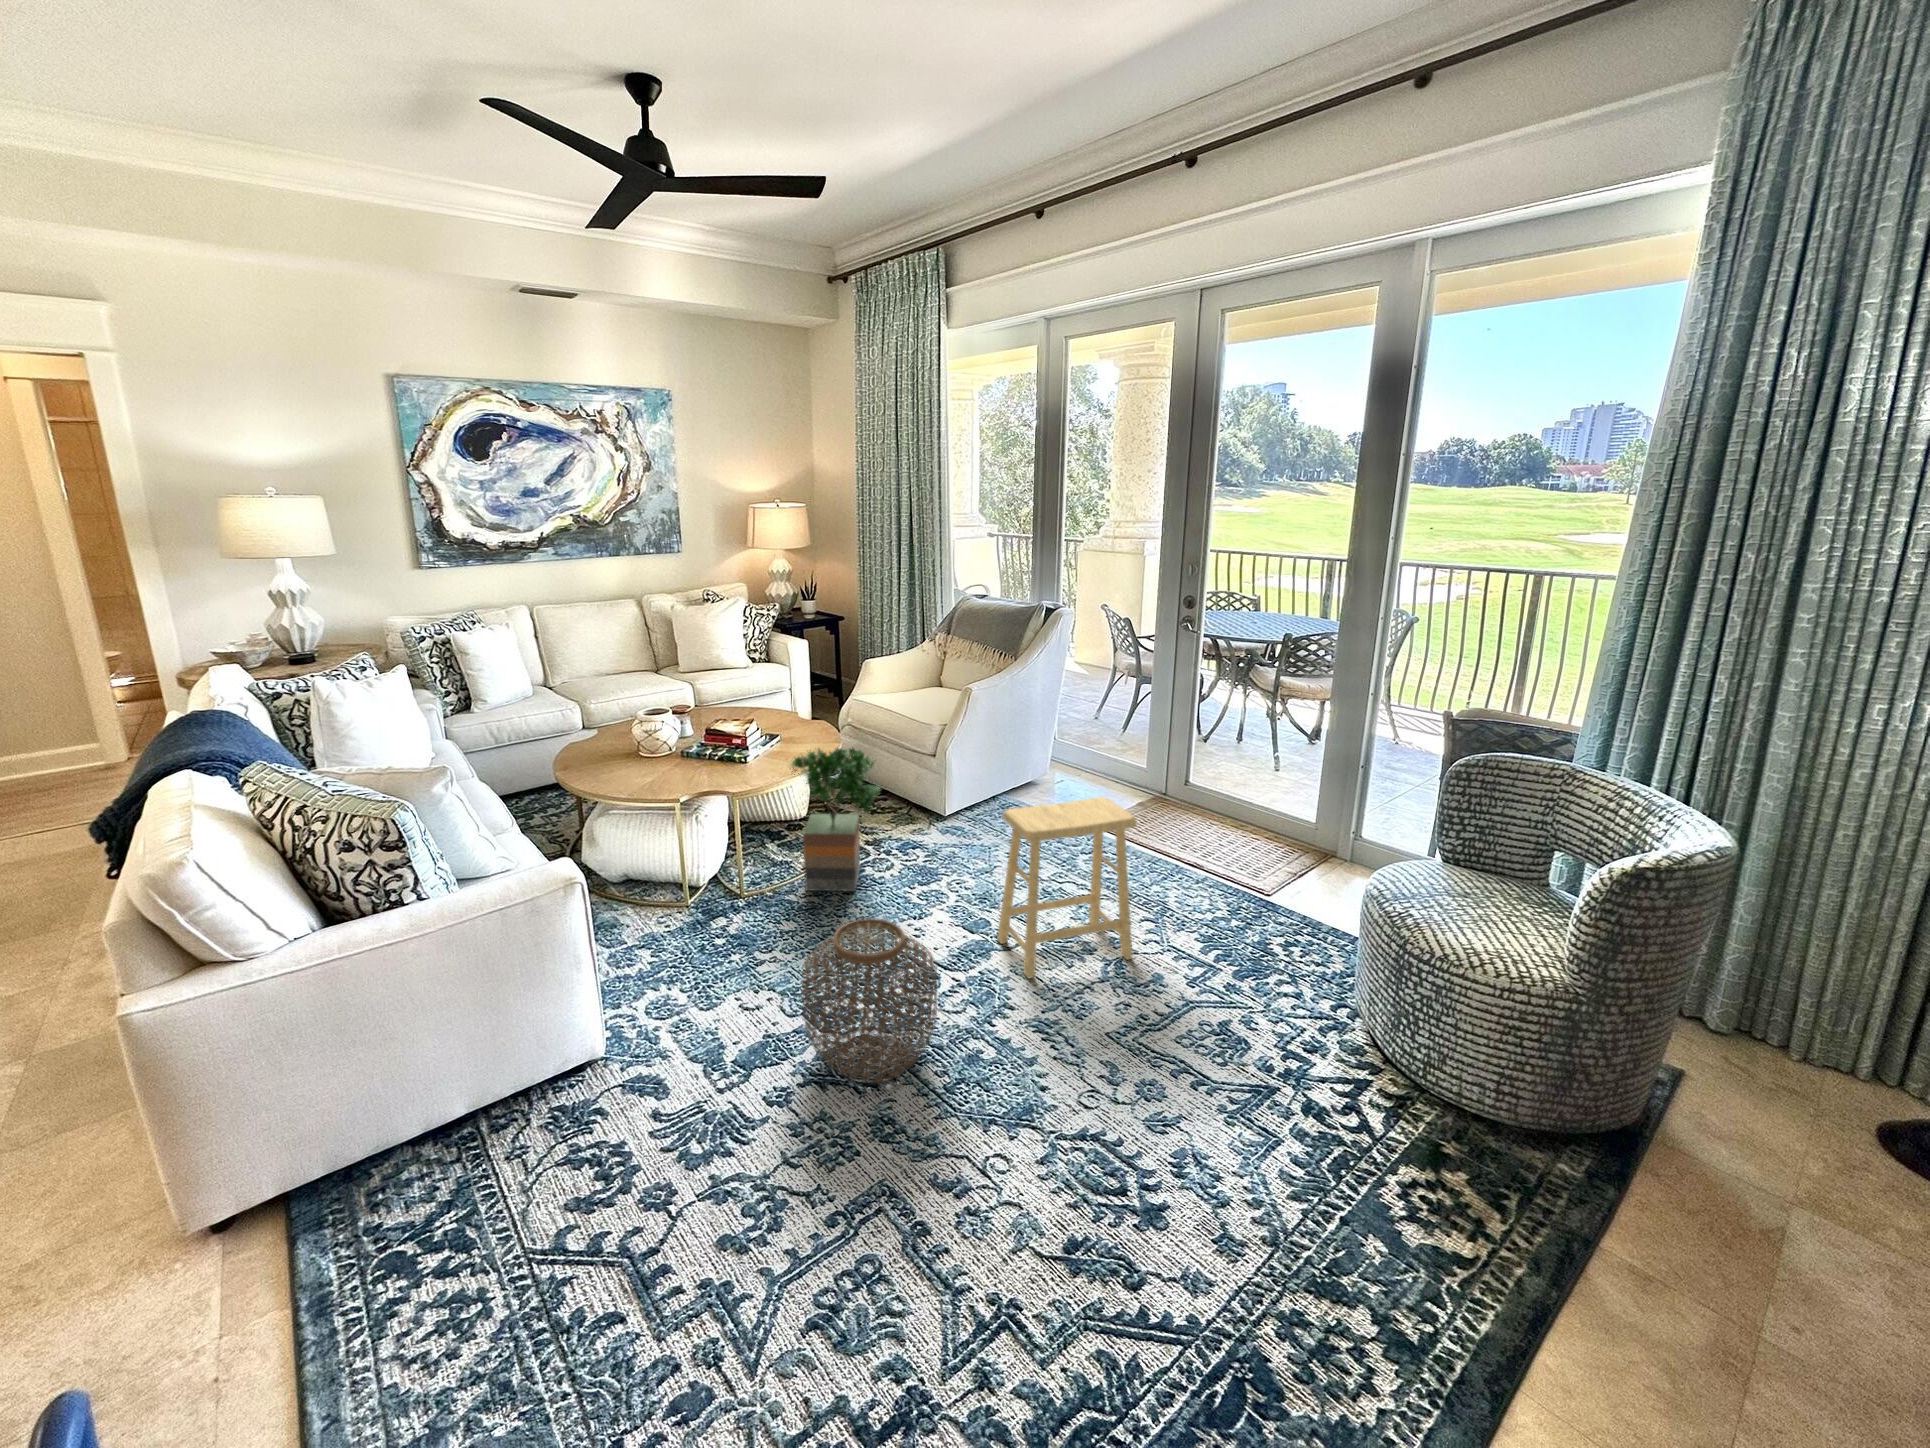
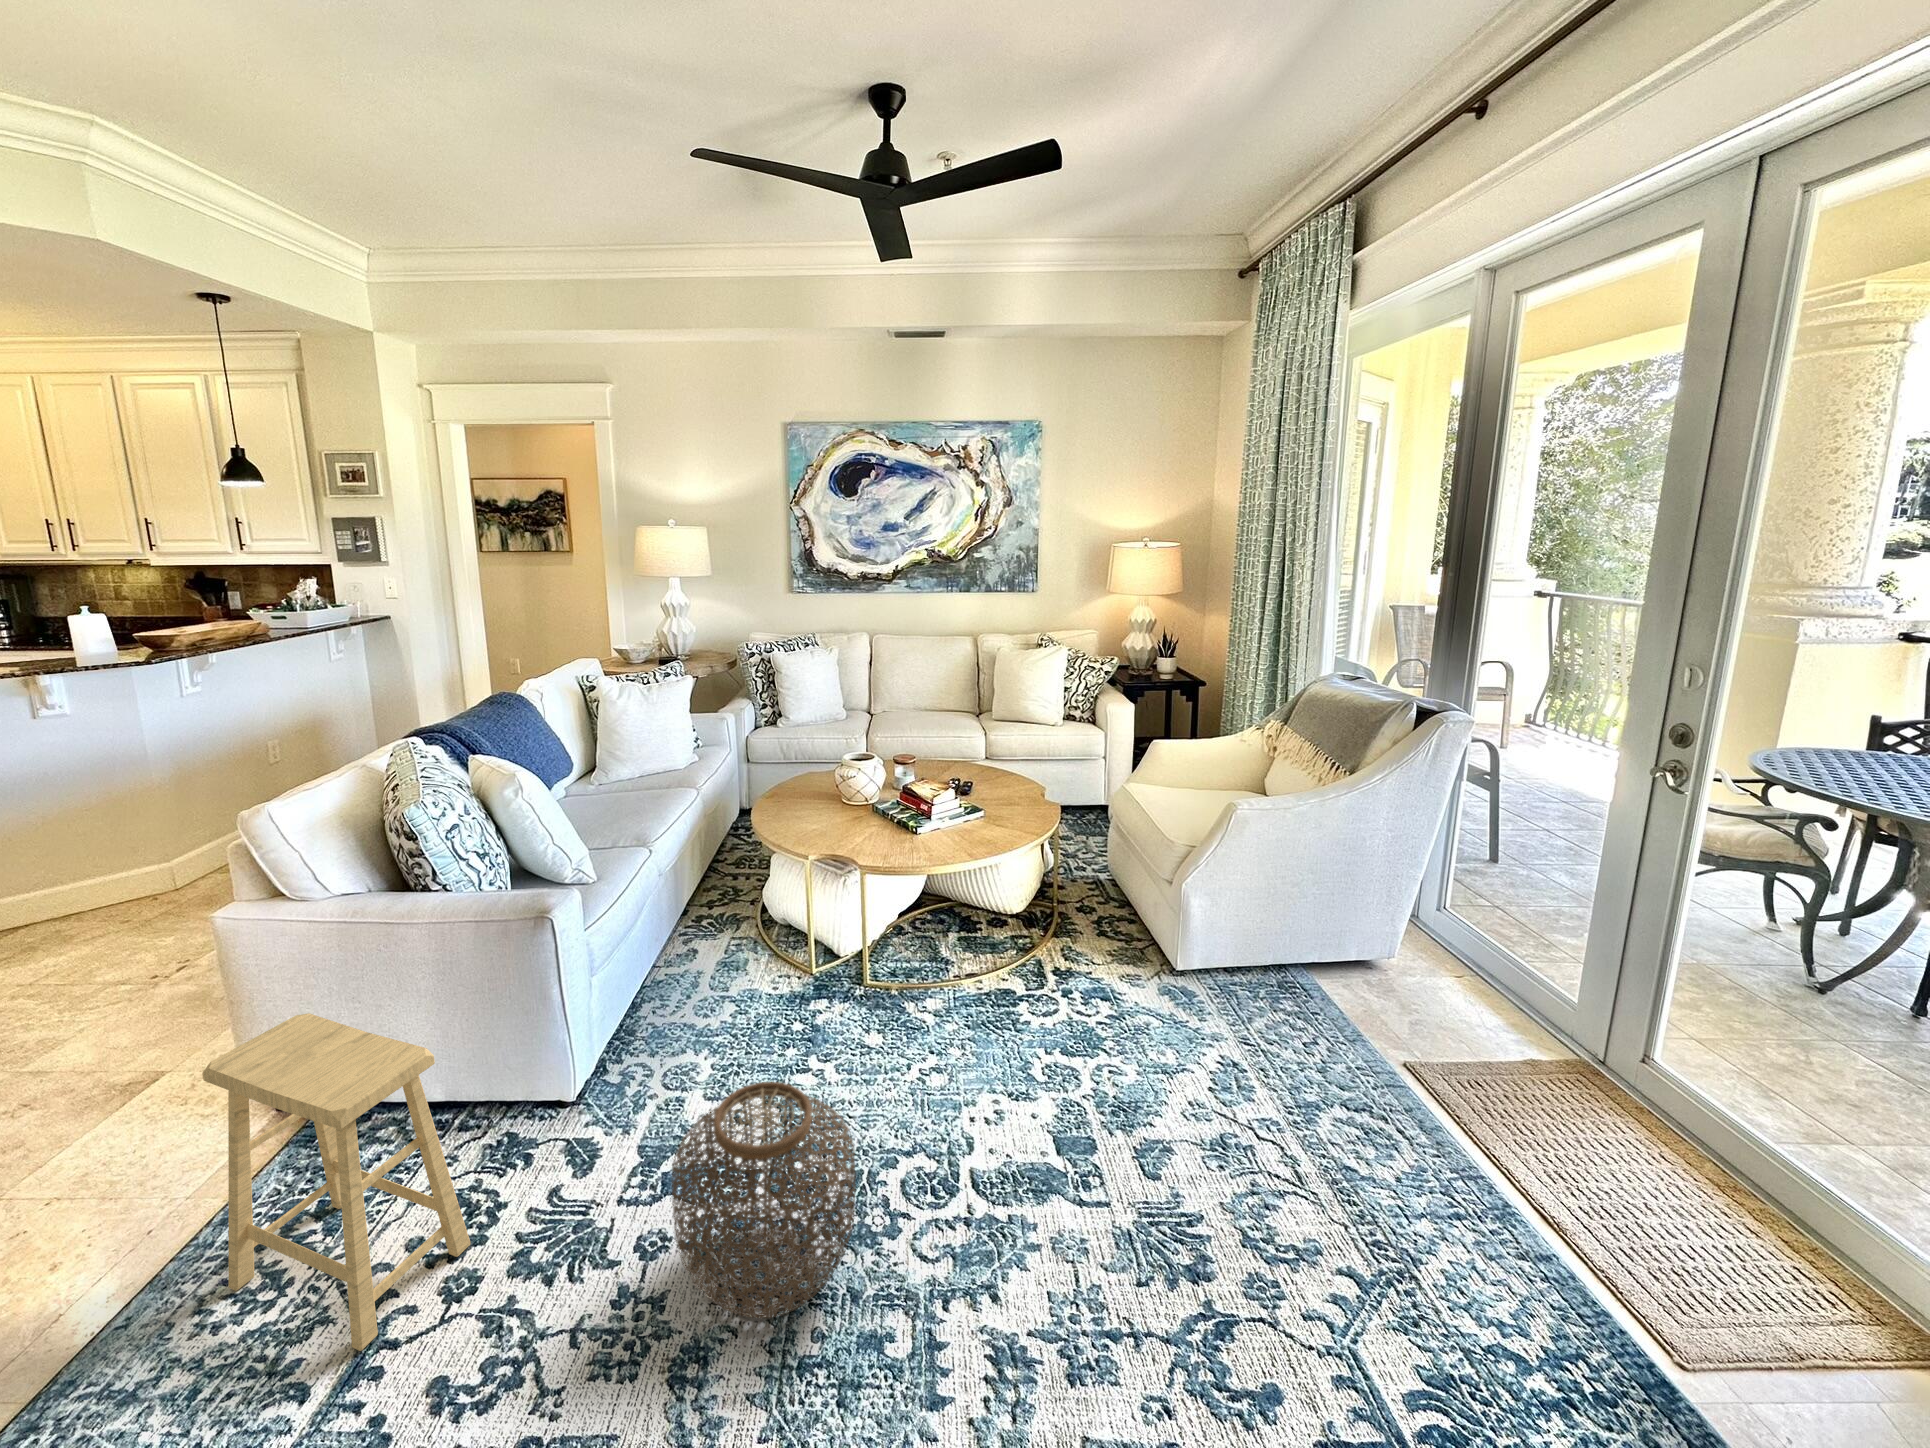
potted tree: present [790,748,880,891] -> none [921,837,1036,1030]
footstool: present [997,797,1137,978] -> present [202,1013,470,1351]

